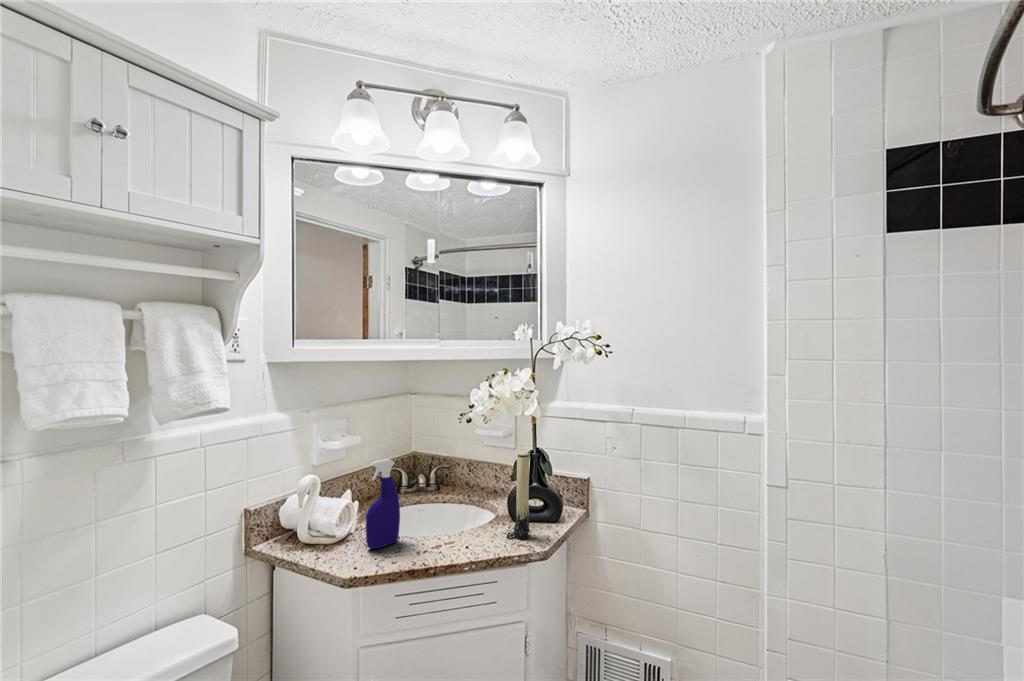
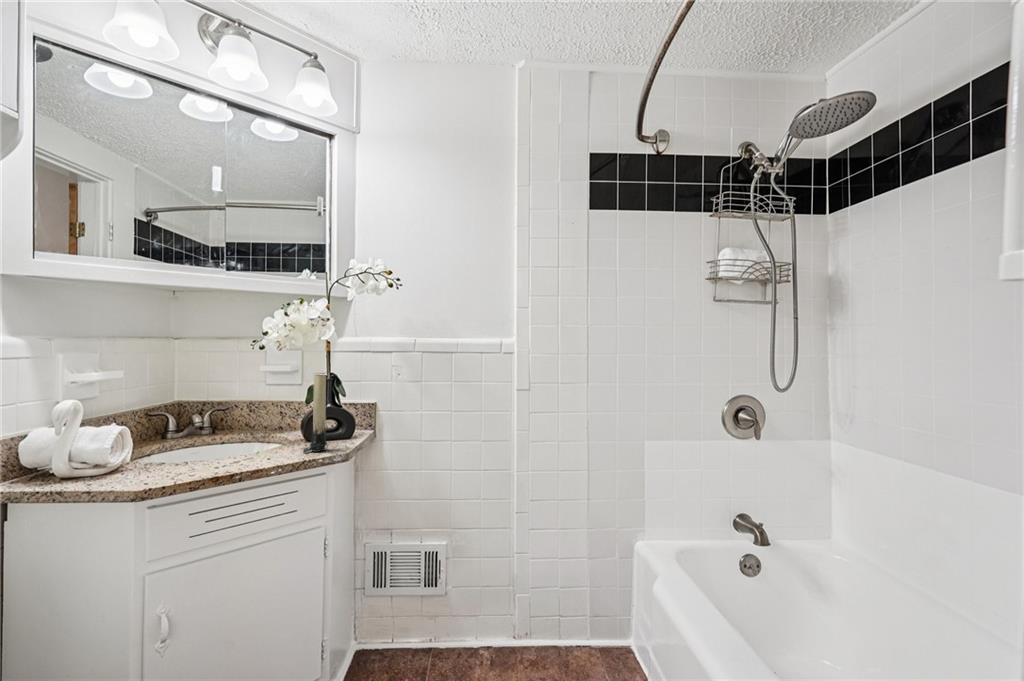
spray bottle: present [365,459,400,549] -> none [131,380,177,478]

